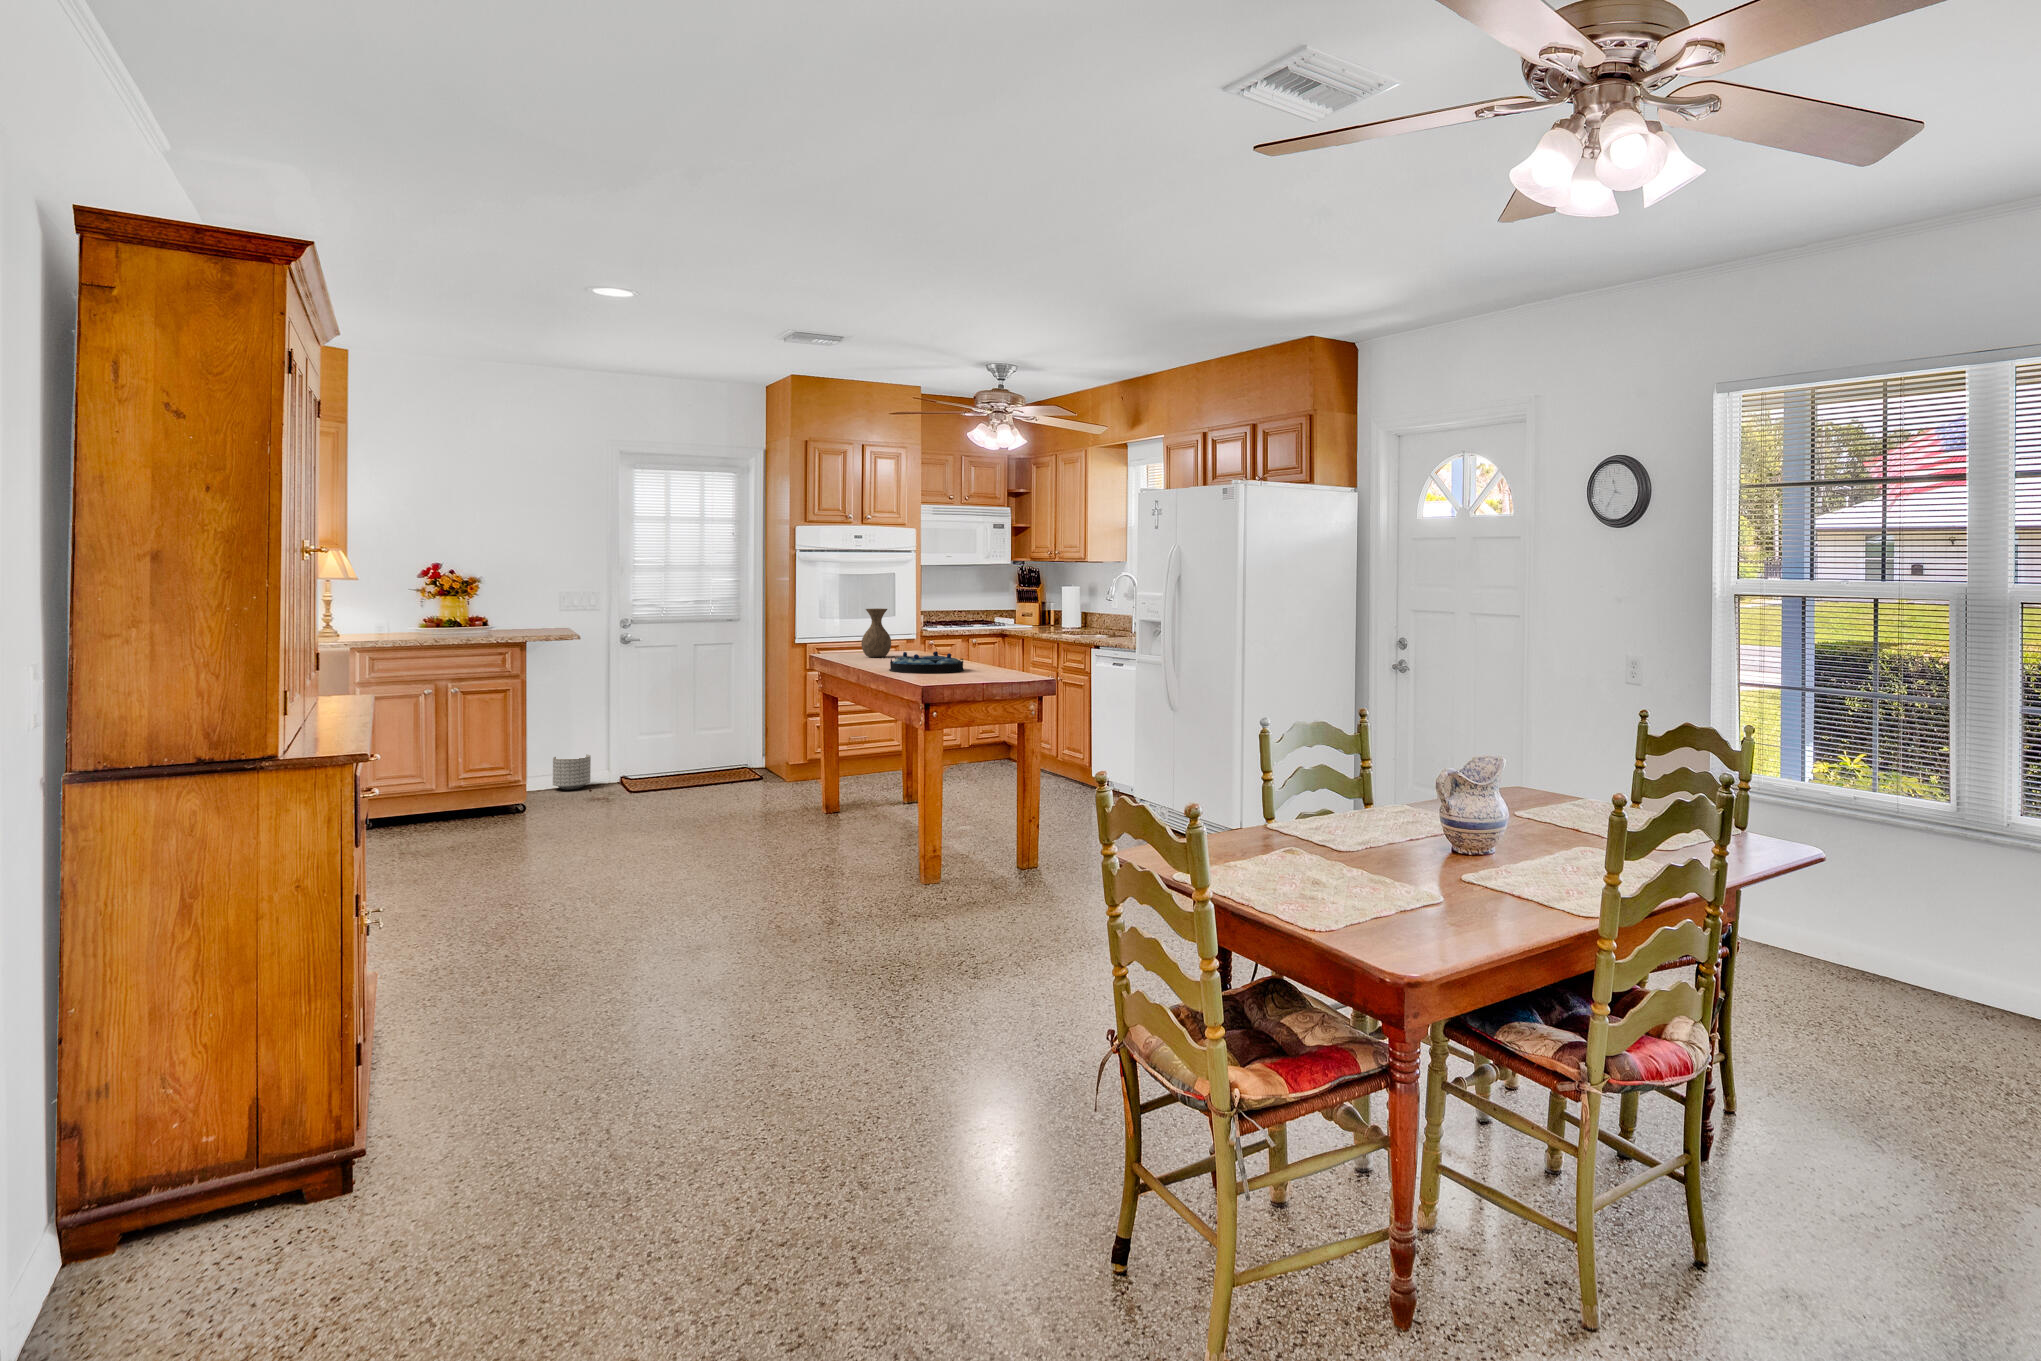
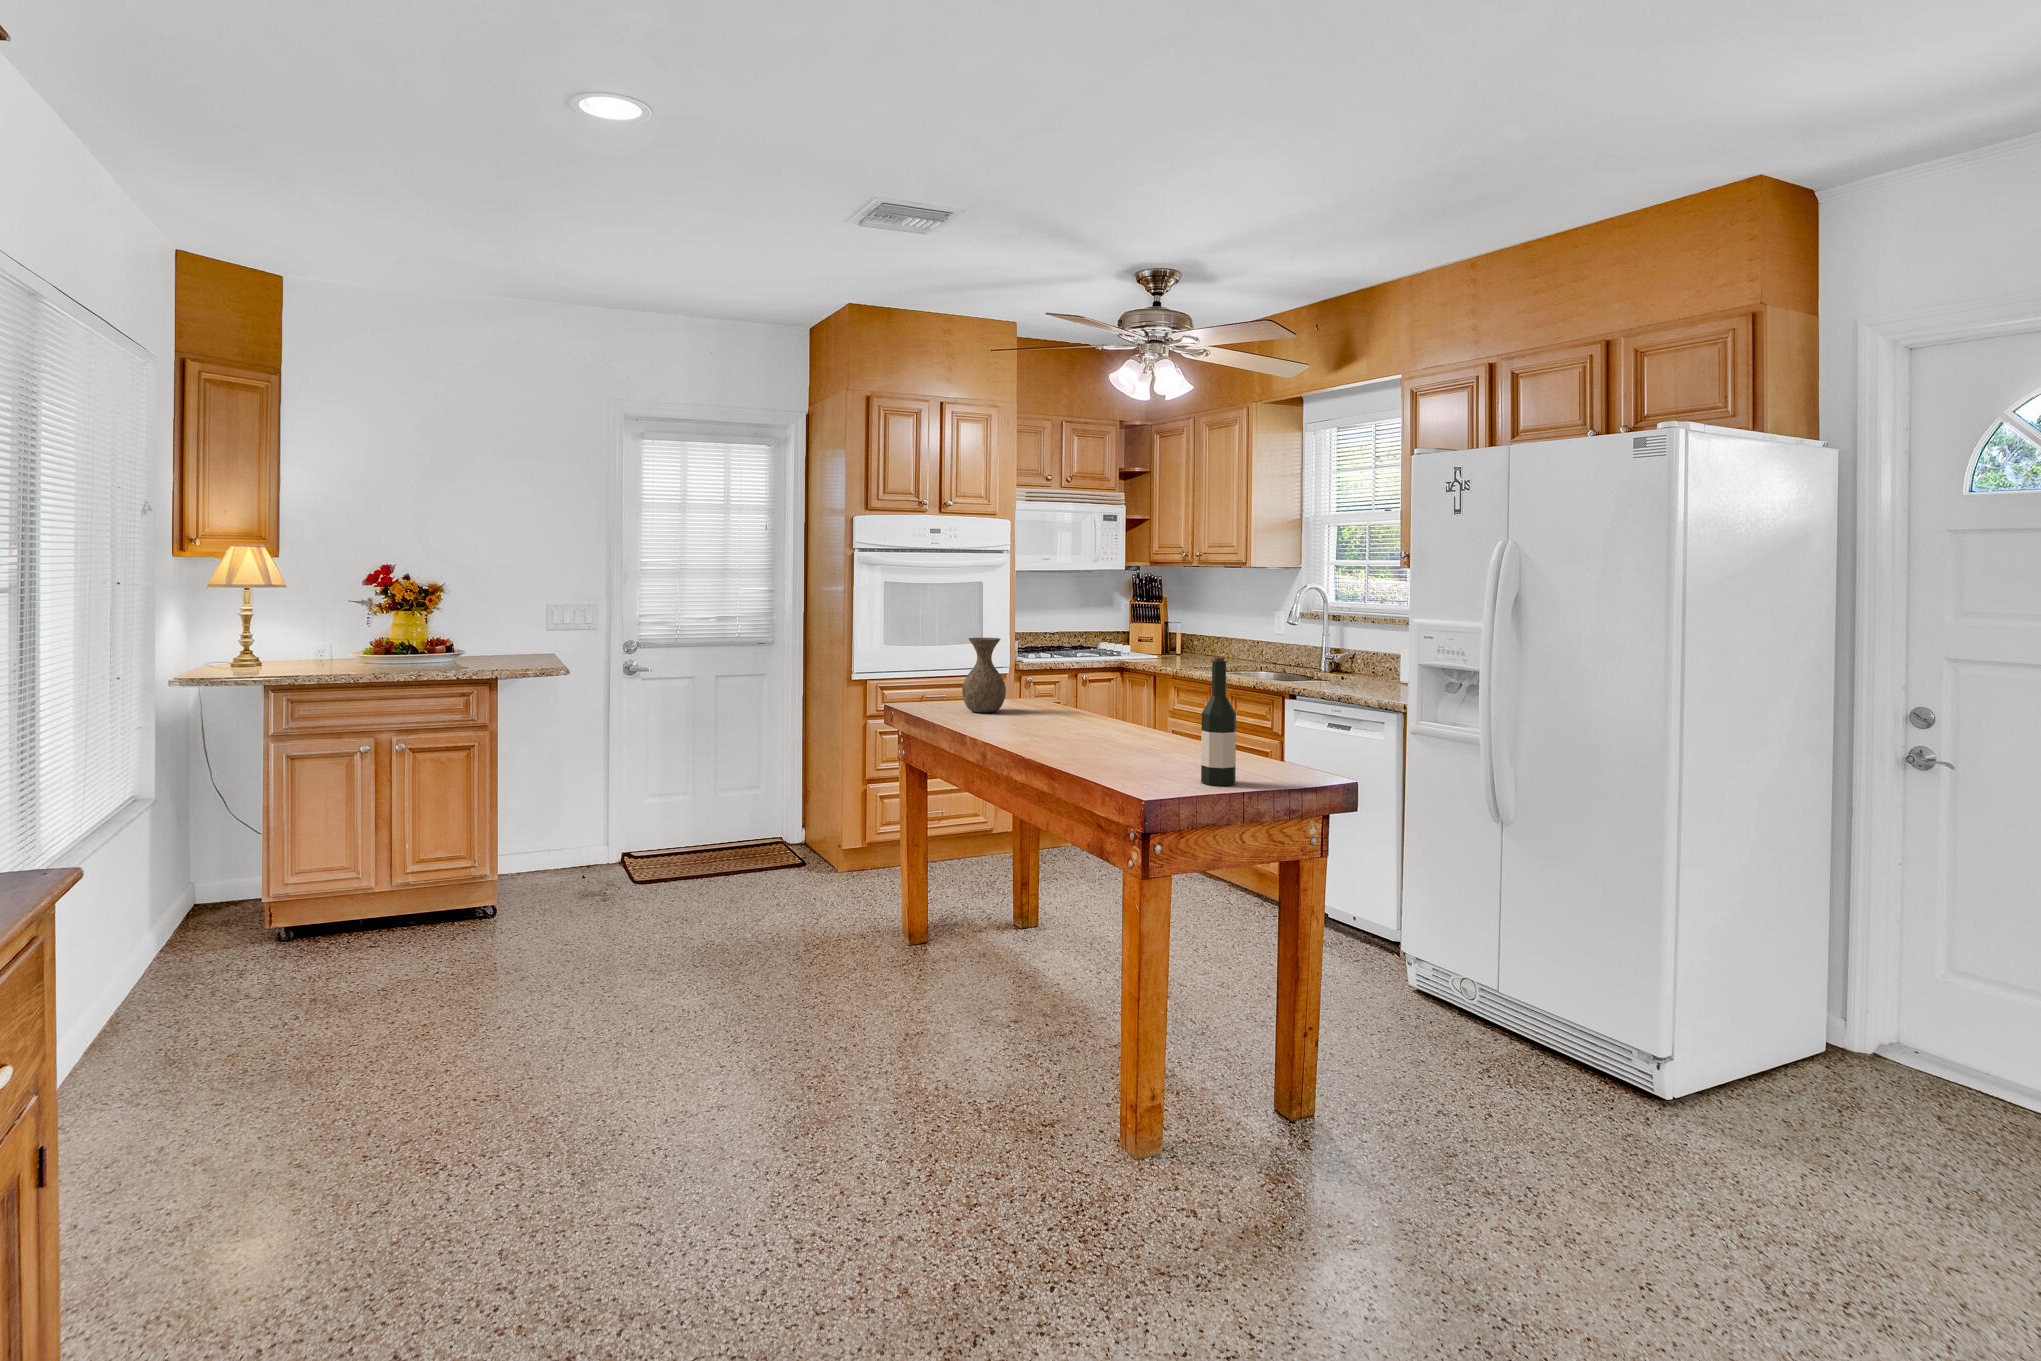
wine bottle: none [972,611,992,682] -> present [1201,657,1236,786]
serving tray: present [889,652,964,673] -> none [1030,716,1155,757]
planter: present [553,754,591,790] -> none [536,825,584,876]

